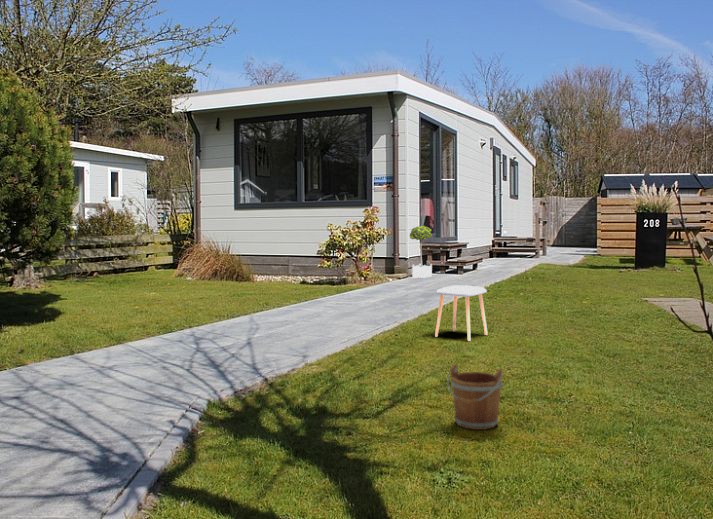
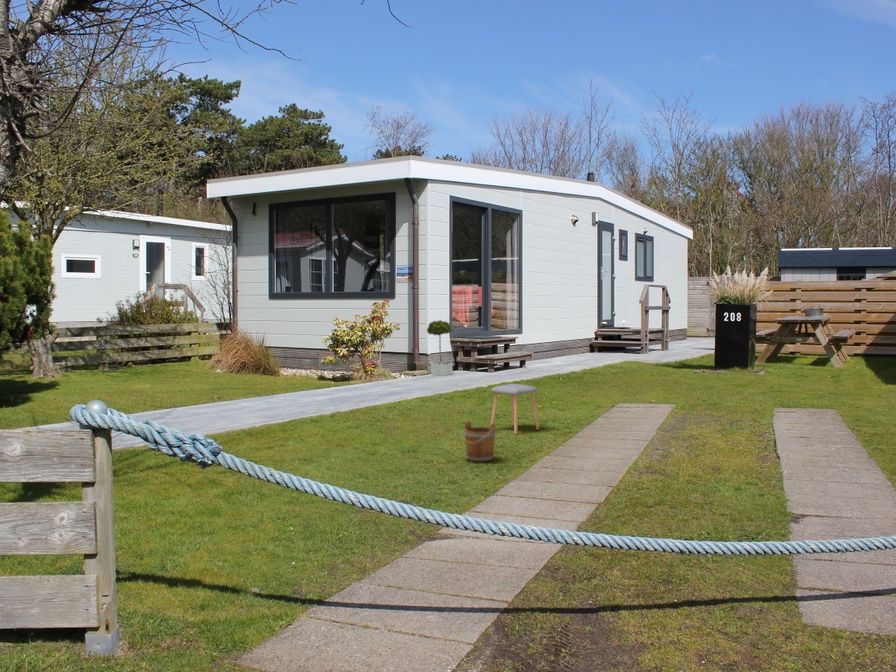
stool: present [435,285,488,342] -> present [491,384,539,435]
bucket: present [448,364,503,430] -> present [462,421,496,462]

